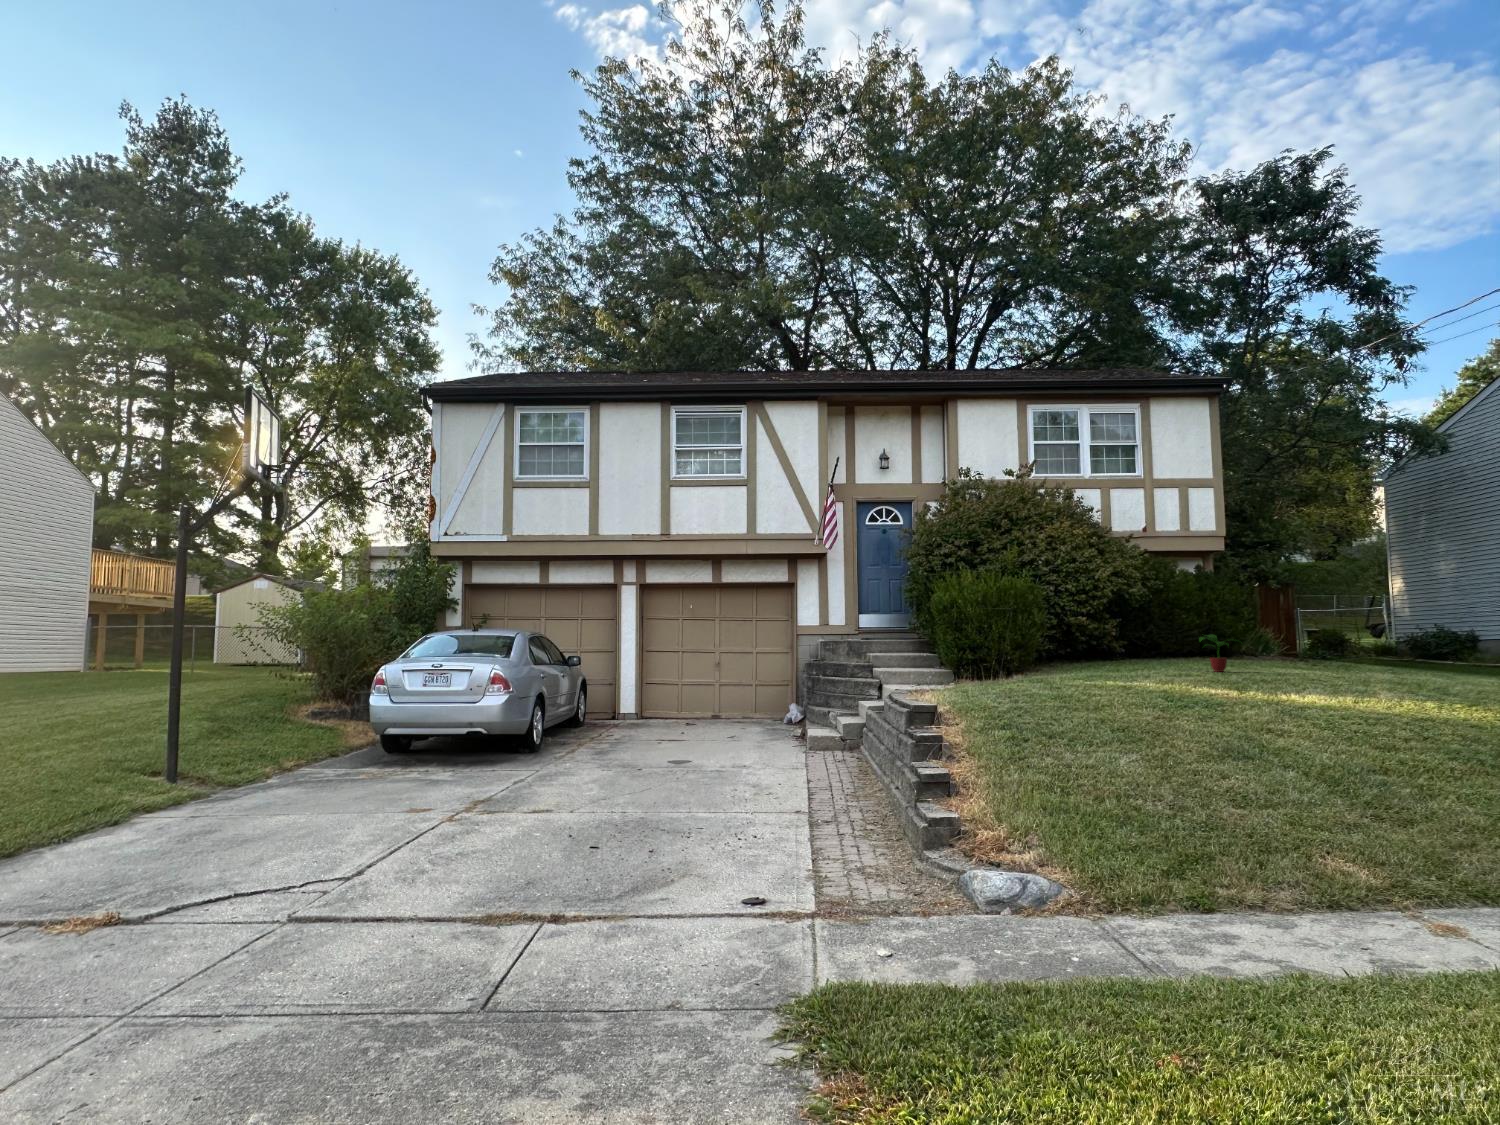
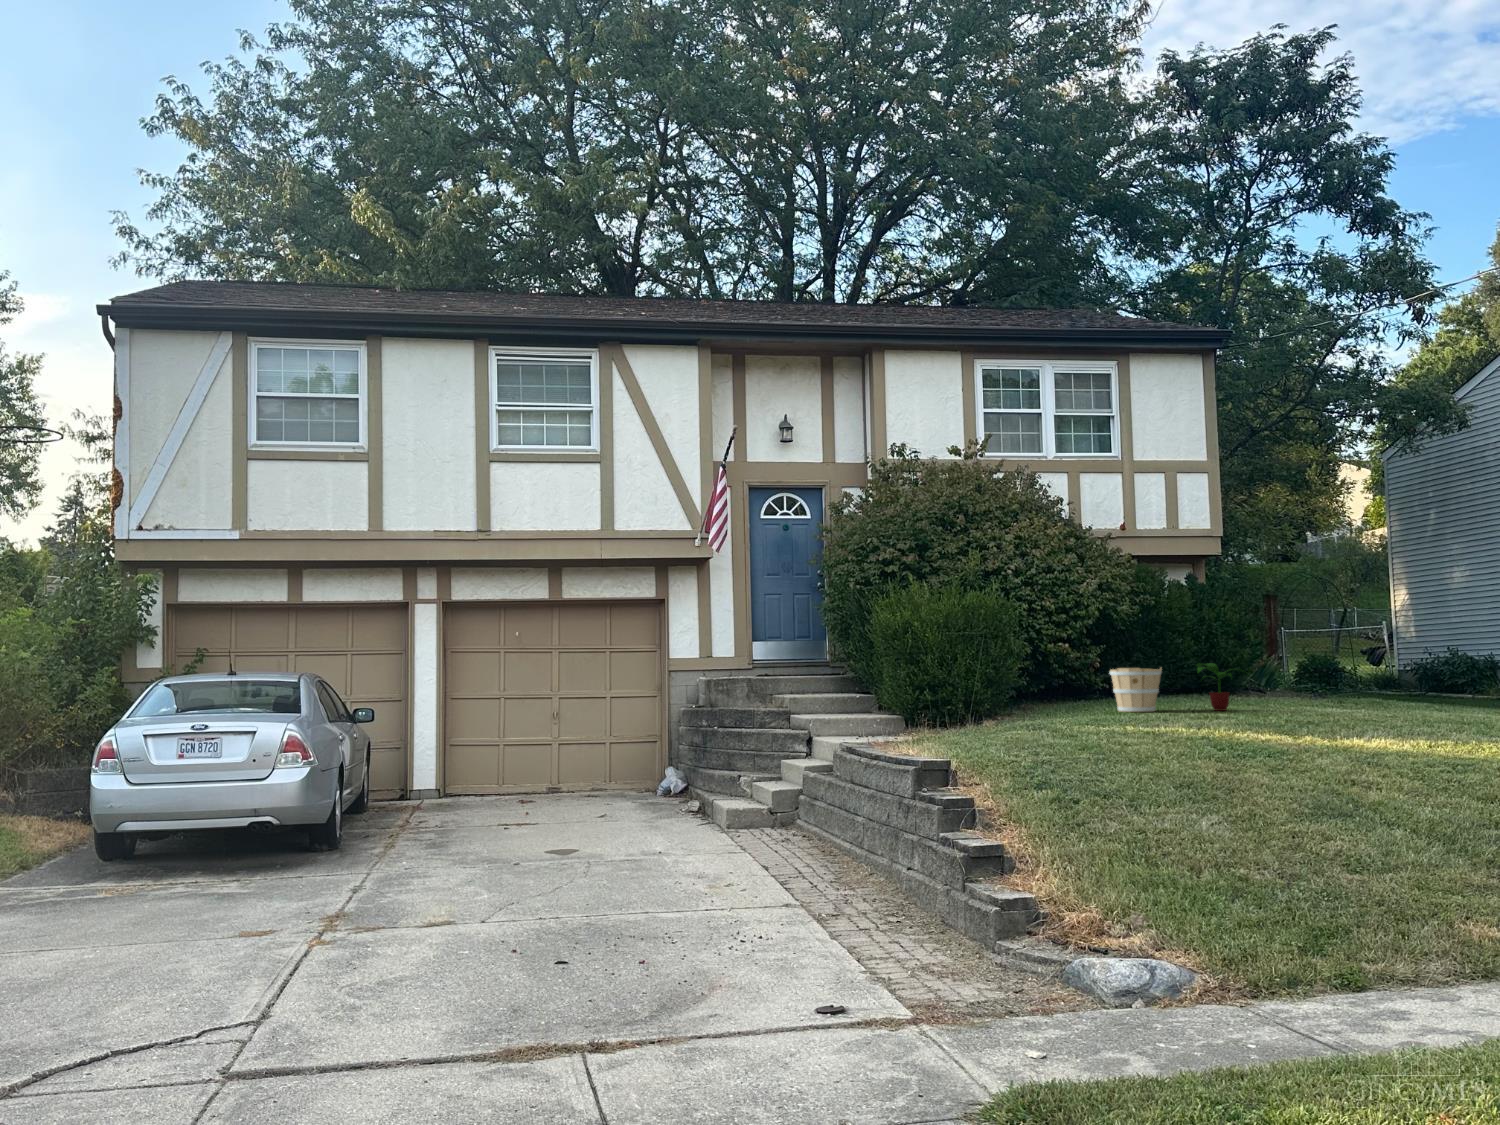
wooden bucket: none [1126,637,1169,671] -> present [1110,668,1162,712]

